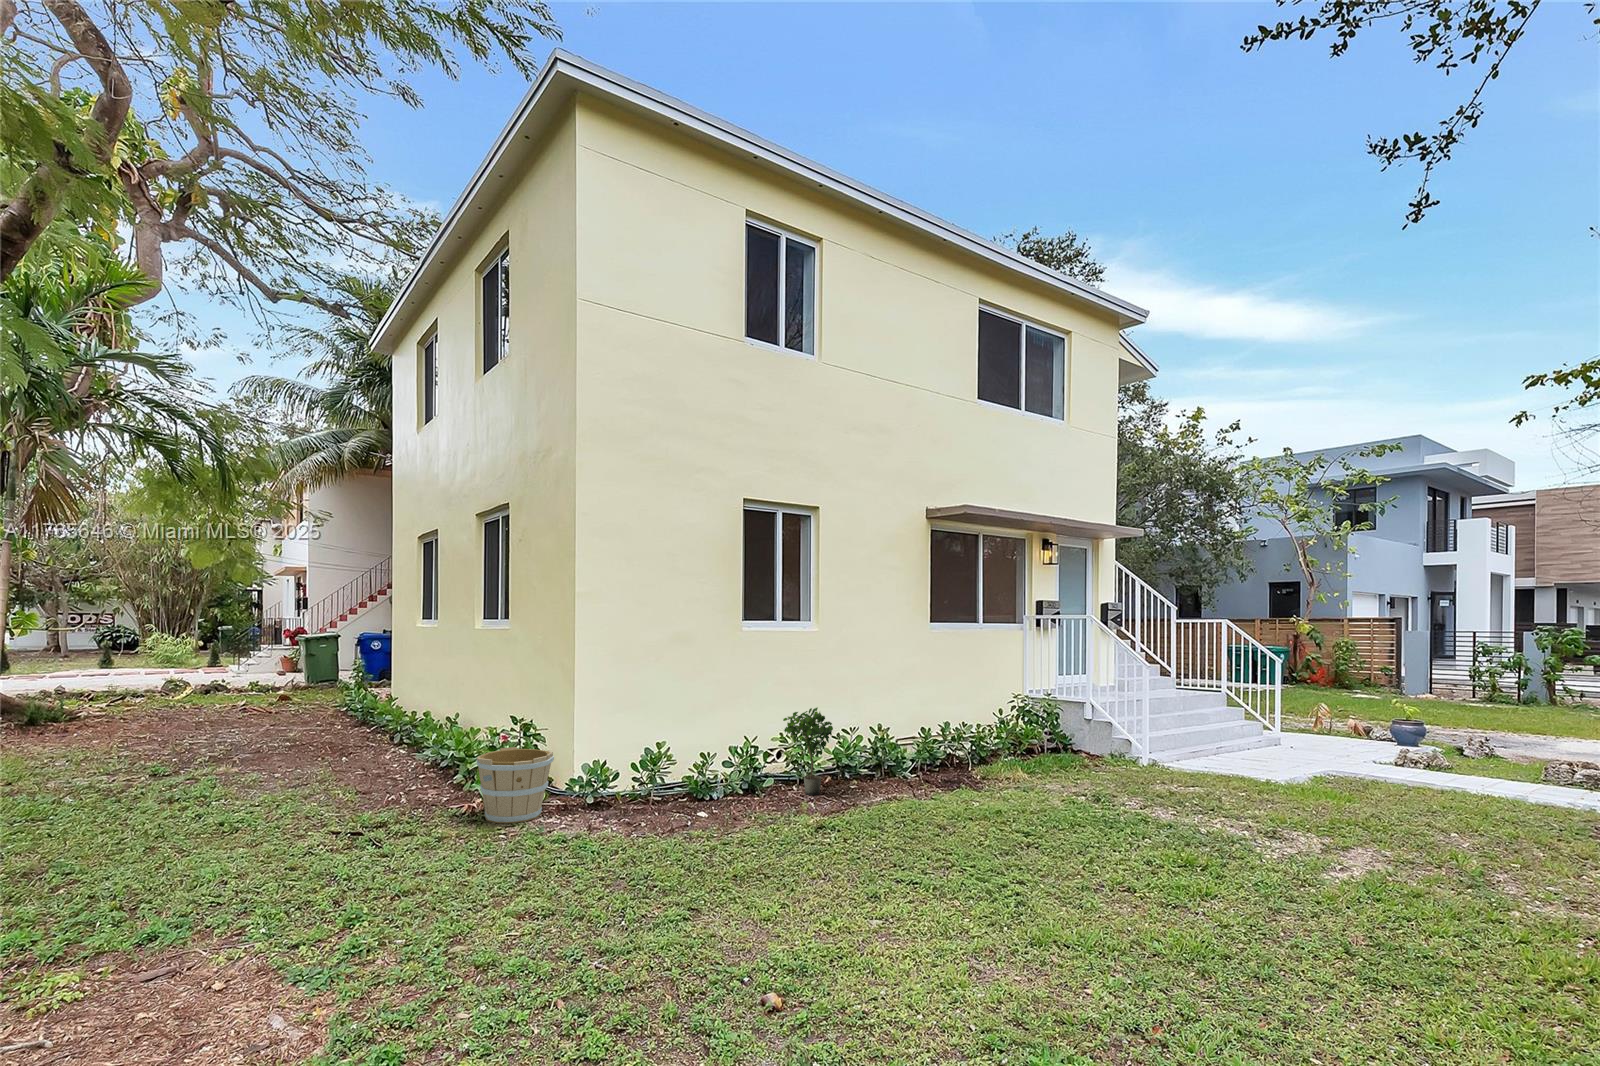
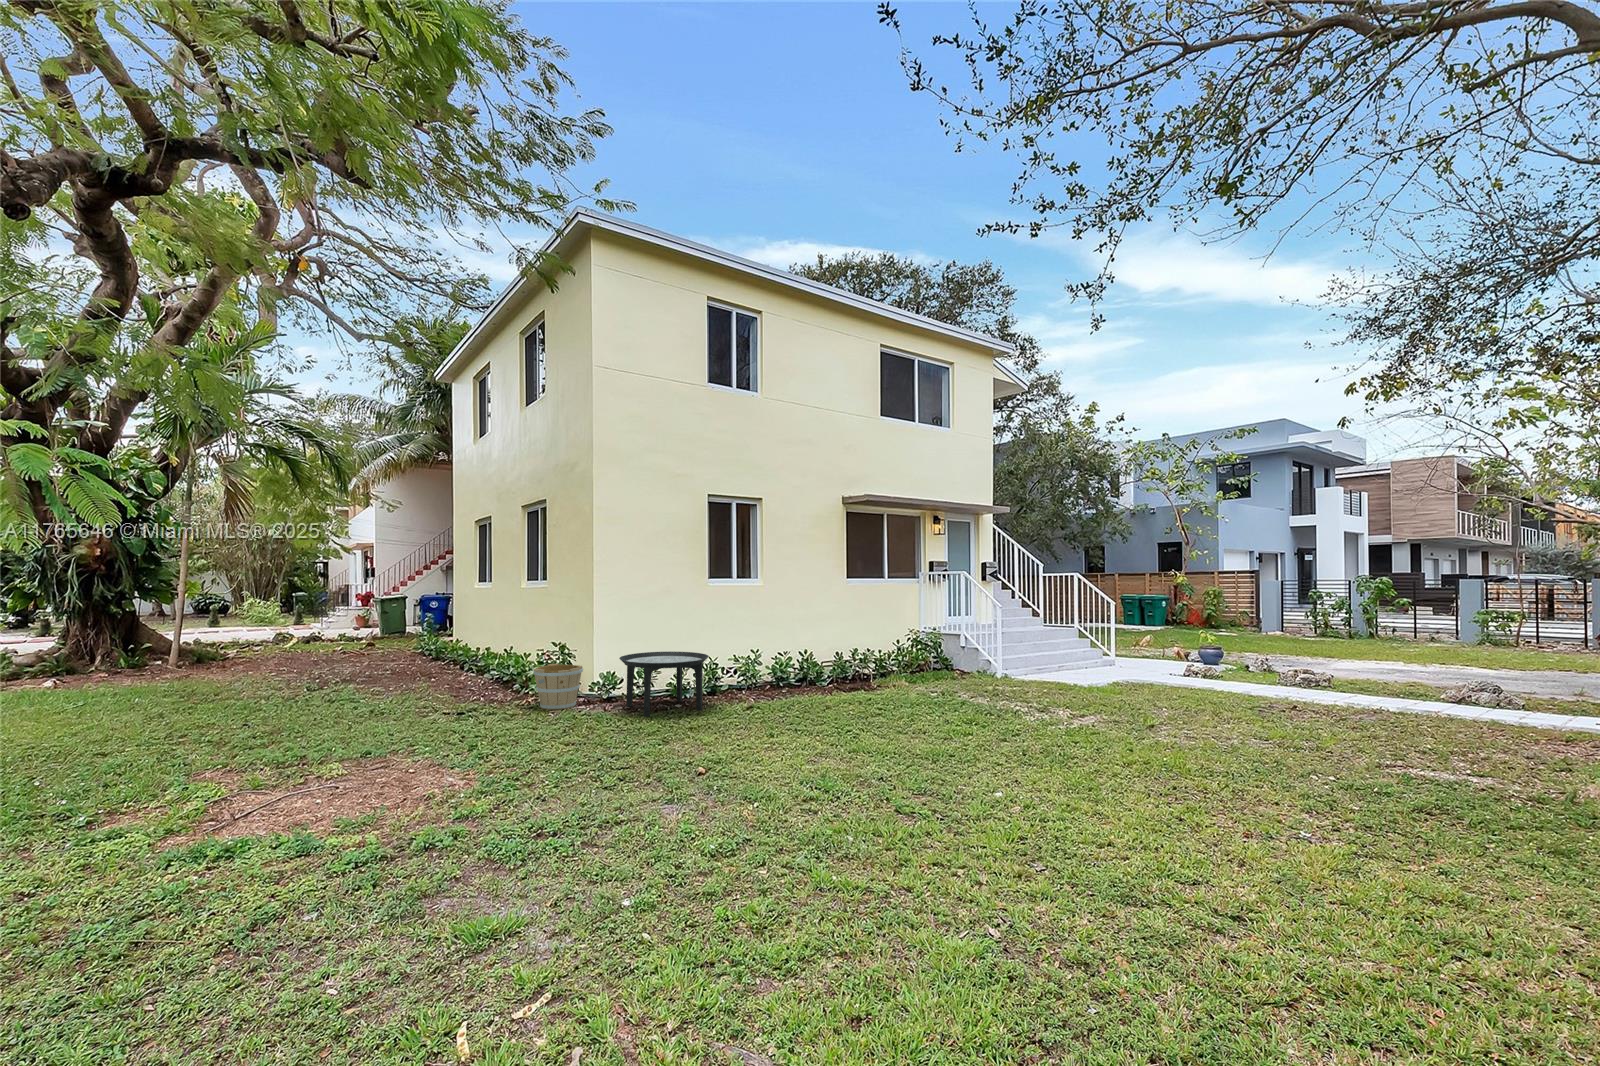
potted plant: present [783,708,833,795] -> none [735,637,769,694]
round table: none [610,730,749,842] -> present [619,651,709,717]

